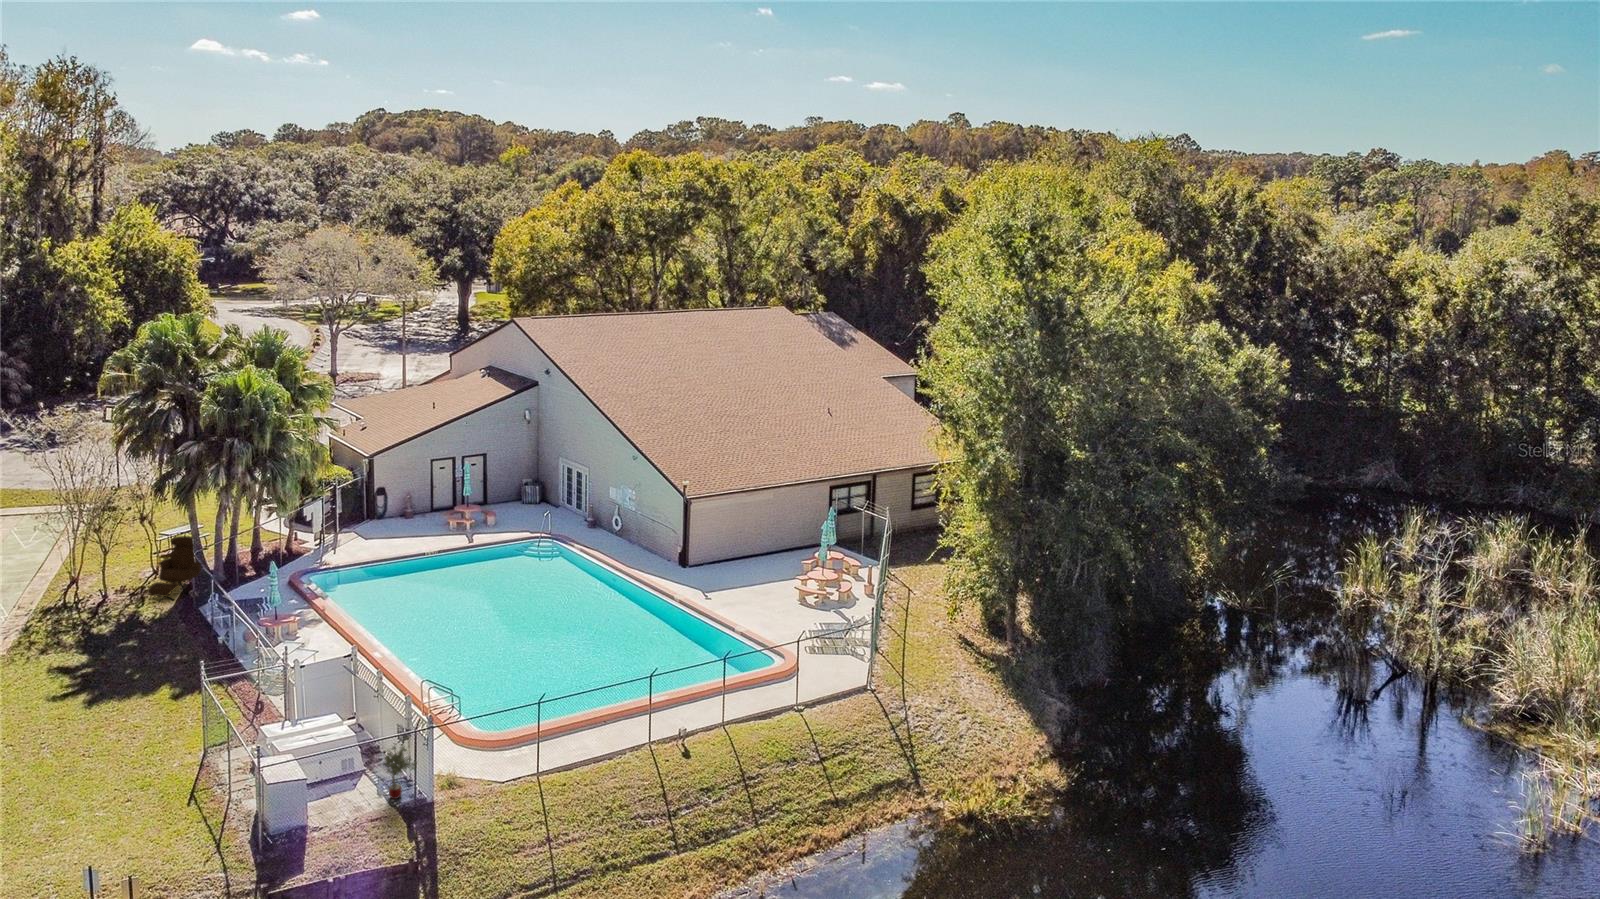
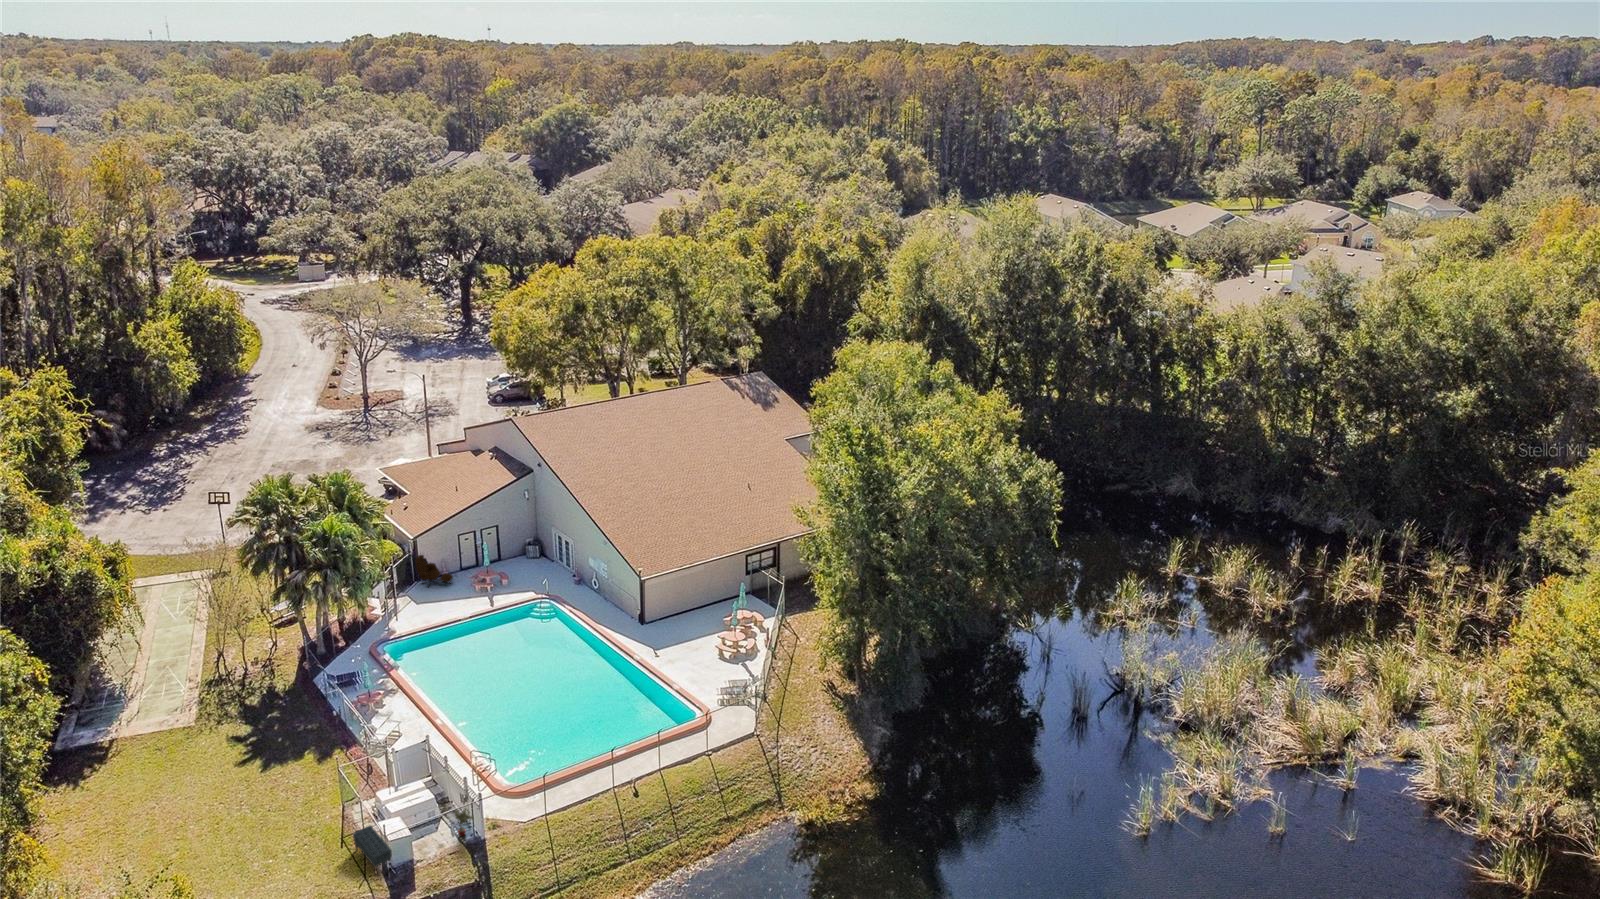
lounge chair: present [148,536,204,598] -> present [416,555,453,584]
bench: none [204,770,267,849] -> present [353,826,392,875]

